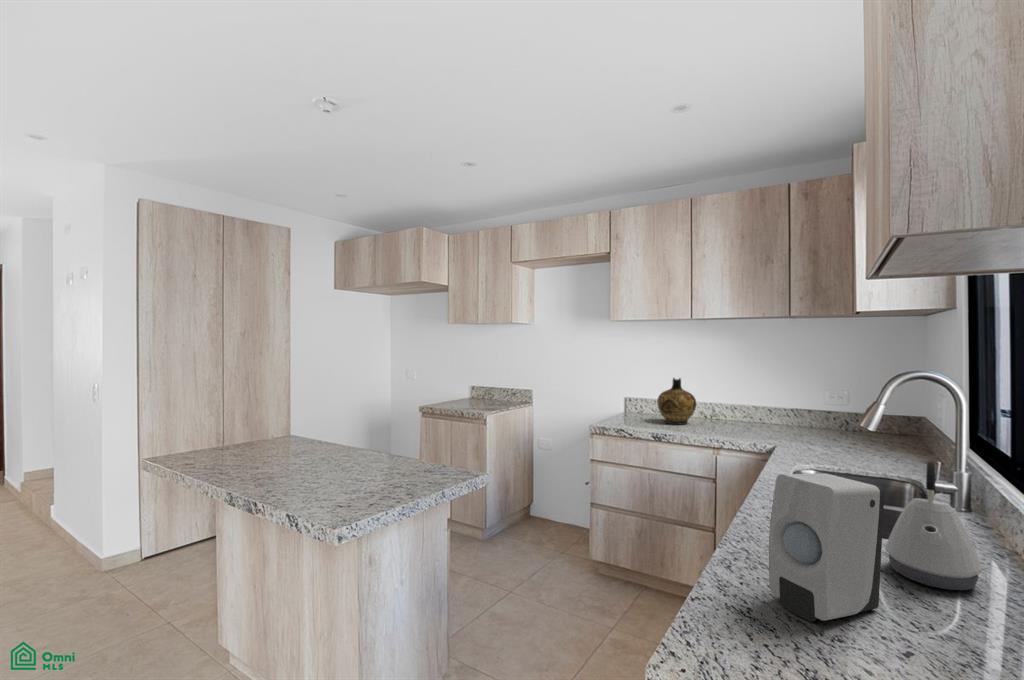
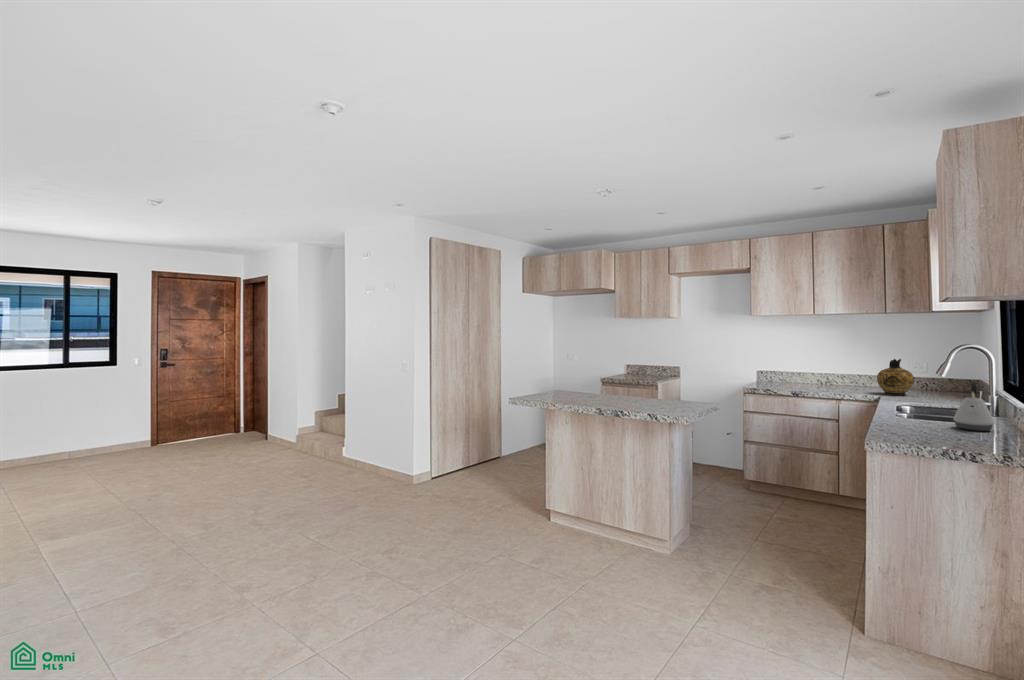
ceramic jug: present [657,378,696,424] -> present [877,359,914,395]
soap dispenser: present [769,473,884,622] -> none [906,384,953,435]

